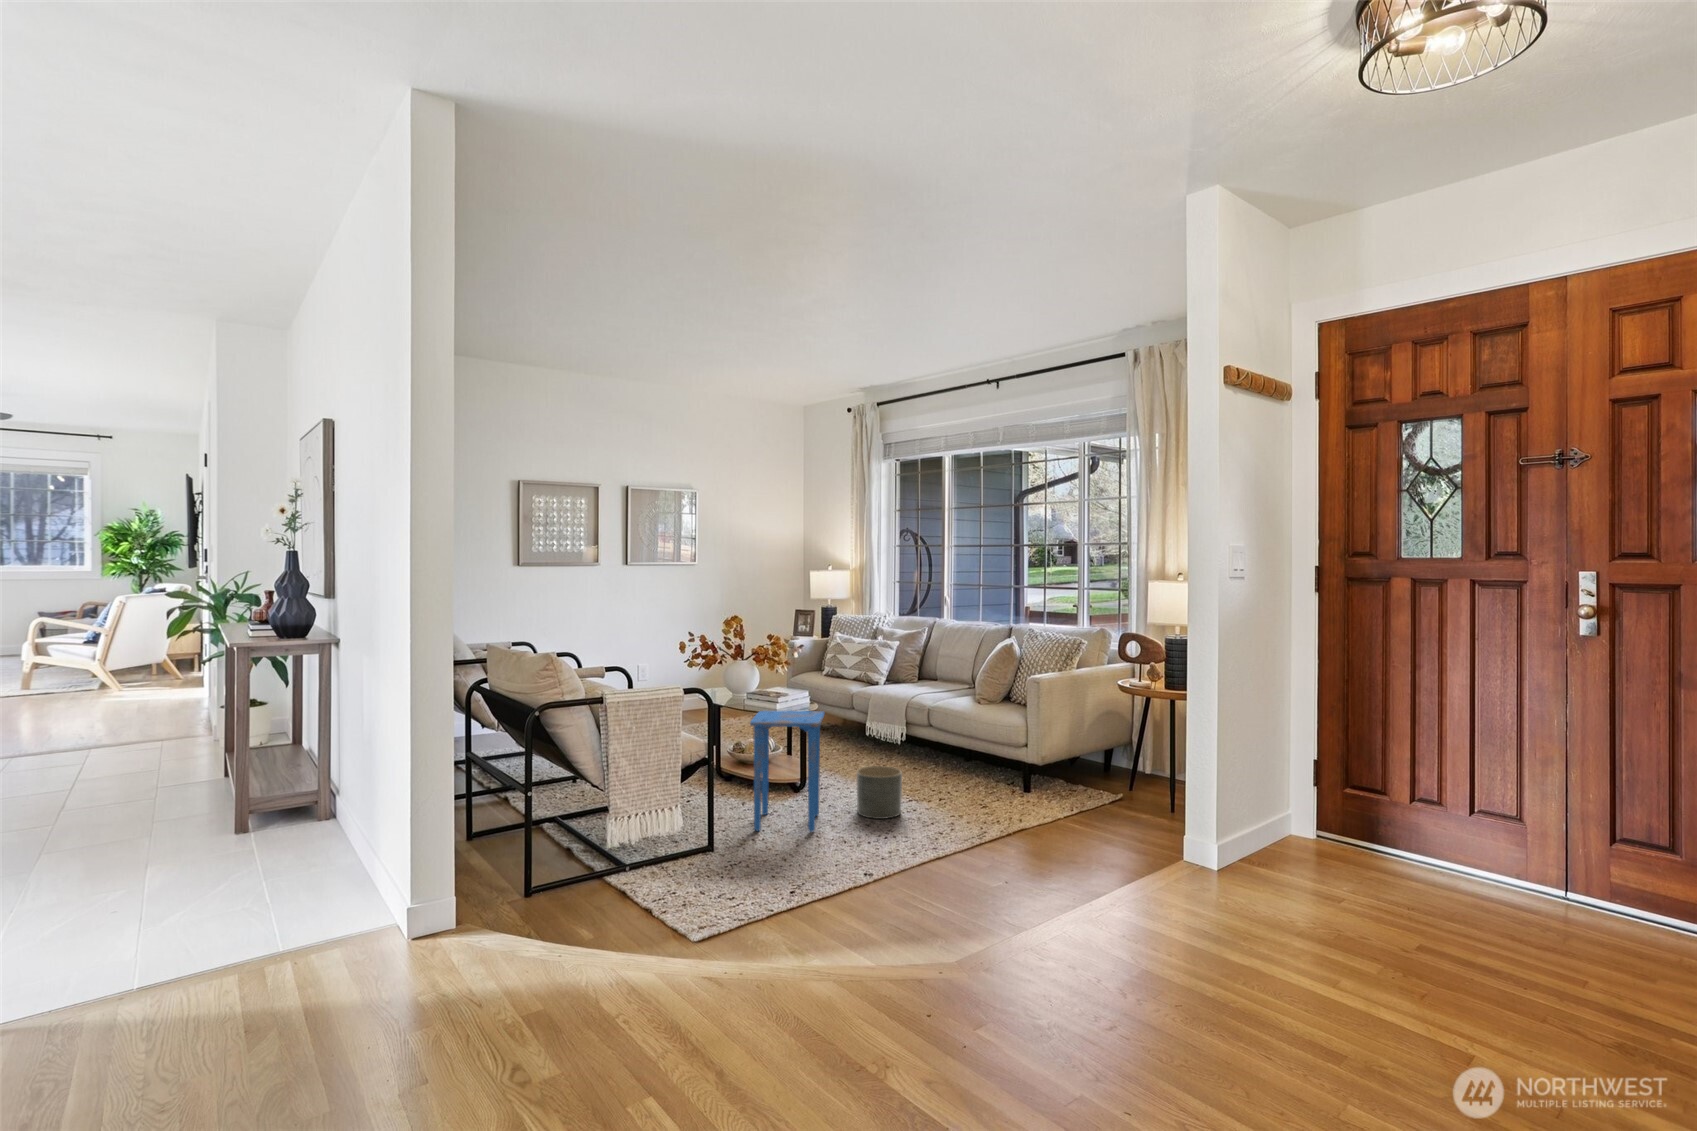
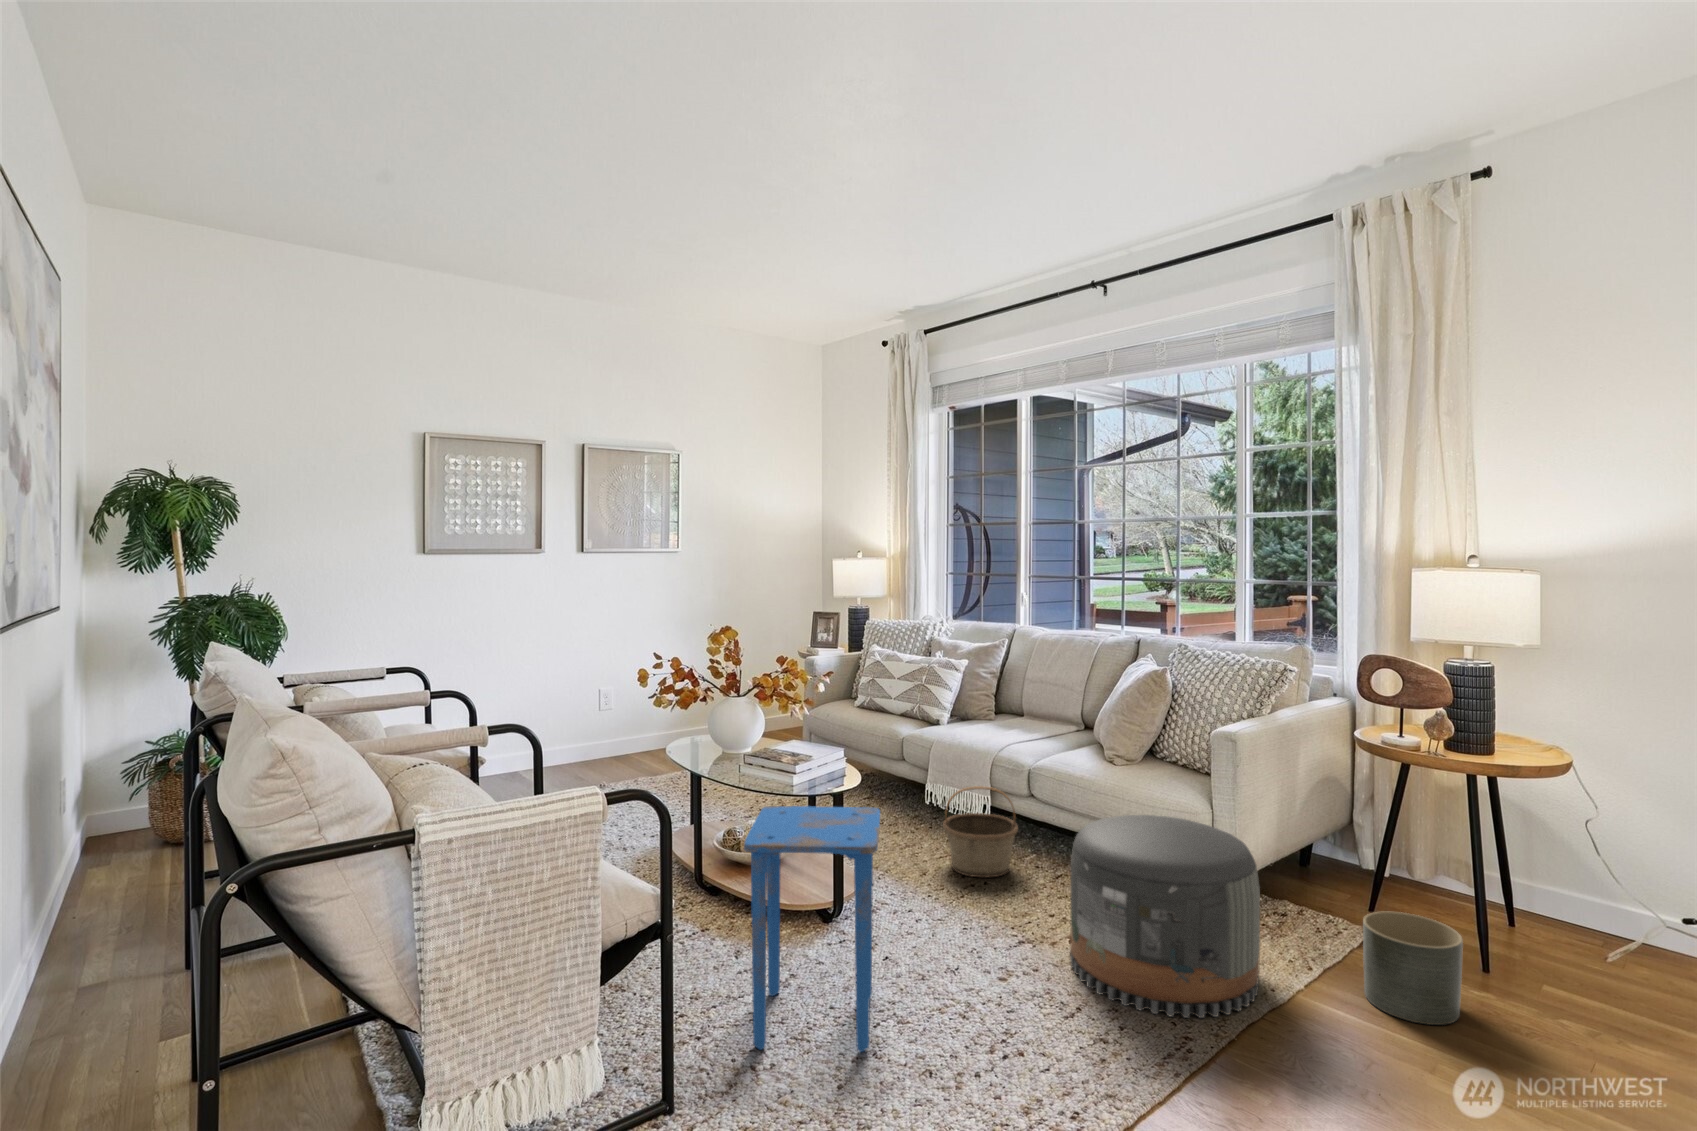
basket: none [872,717,920,772] -> present [943,786,1018,877]
pouf: none [935,723,1037,824] -> present [1070,815,1260,1018]
planter: present [857,766,902,819] -> present [1363,912,1463,1025]

